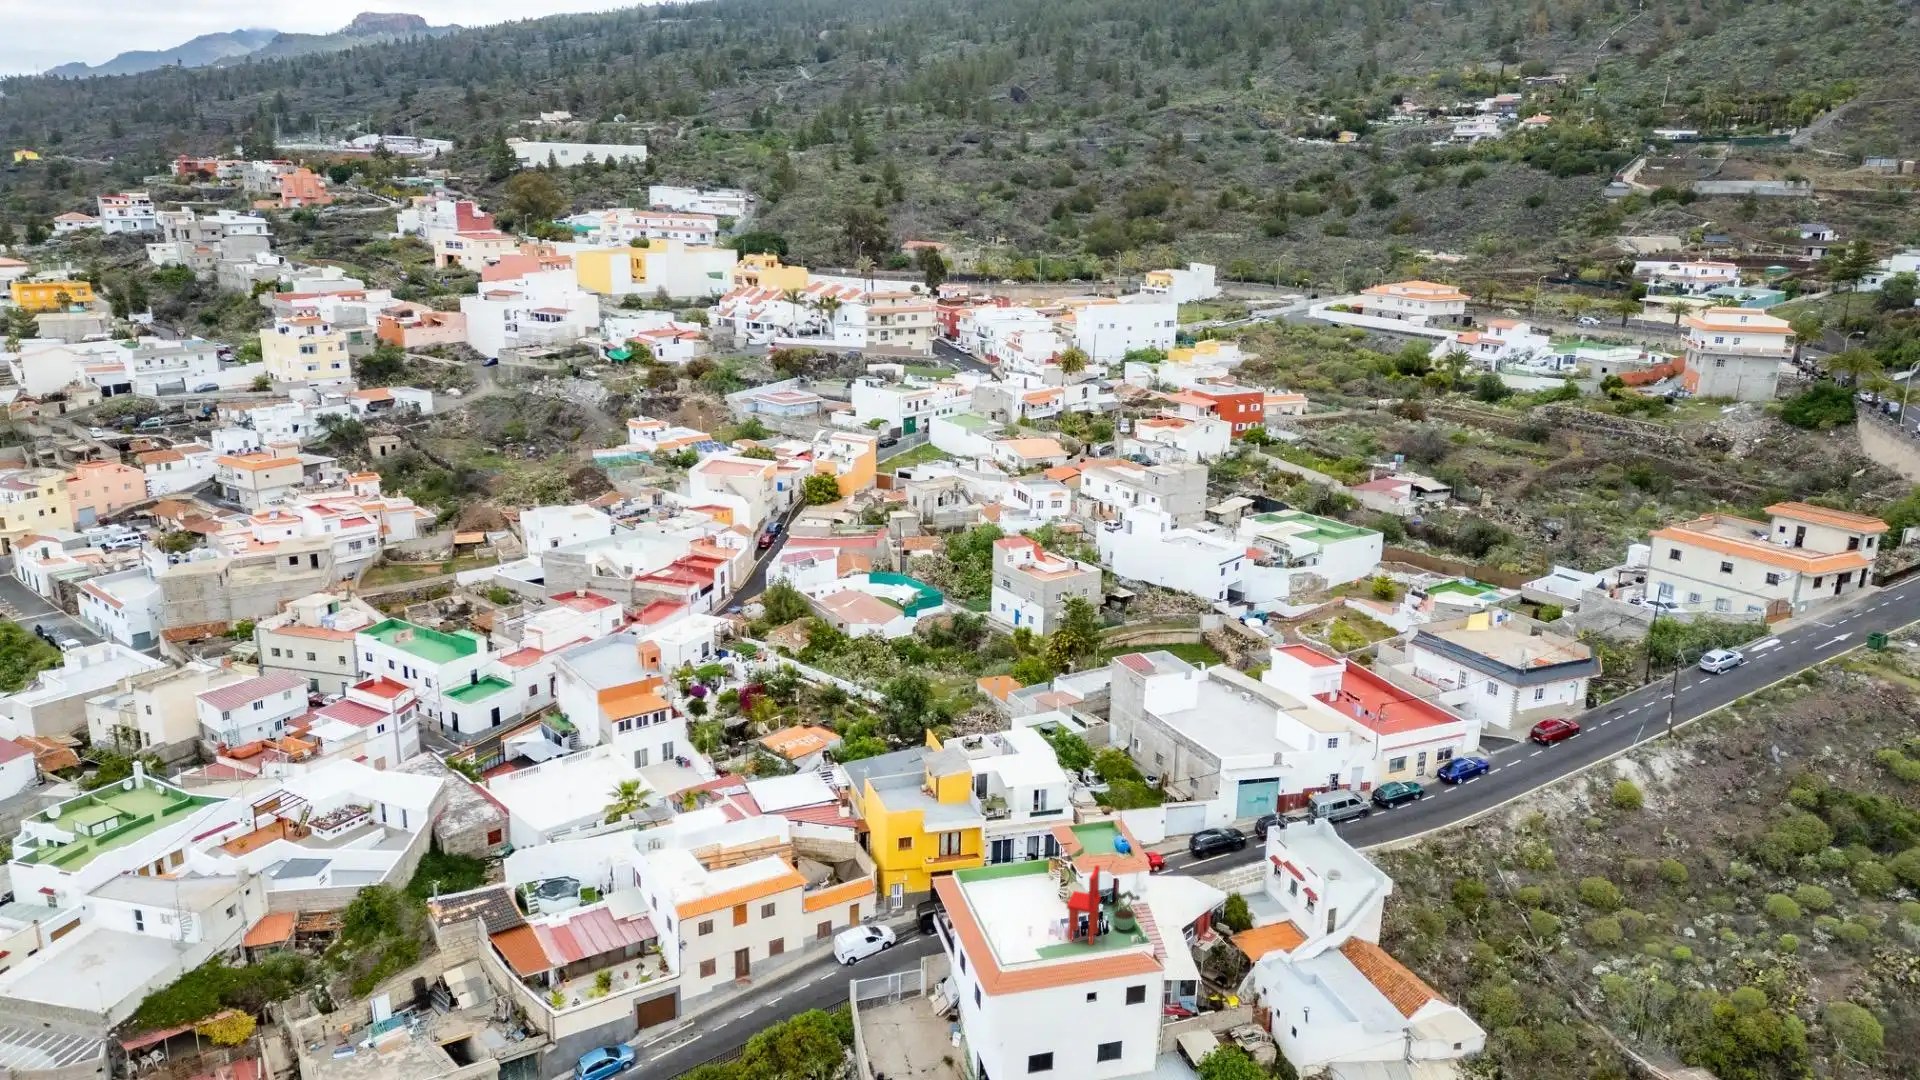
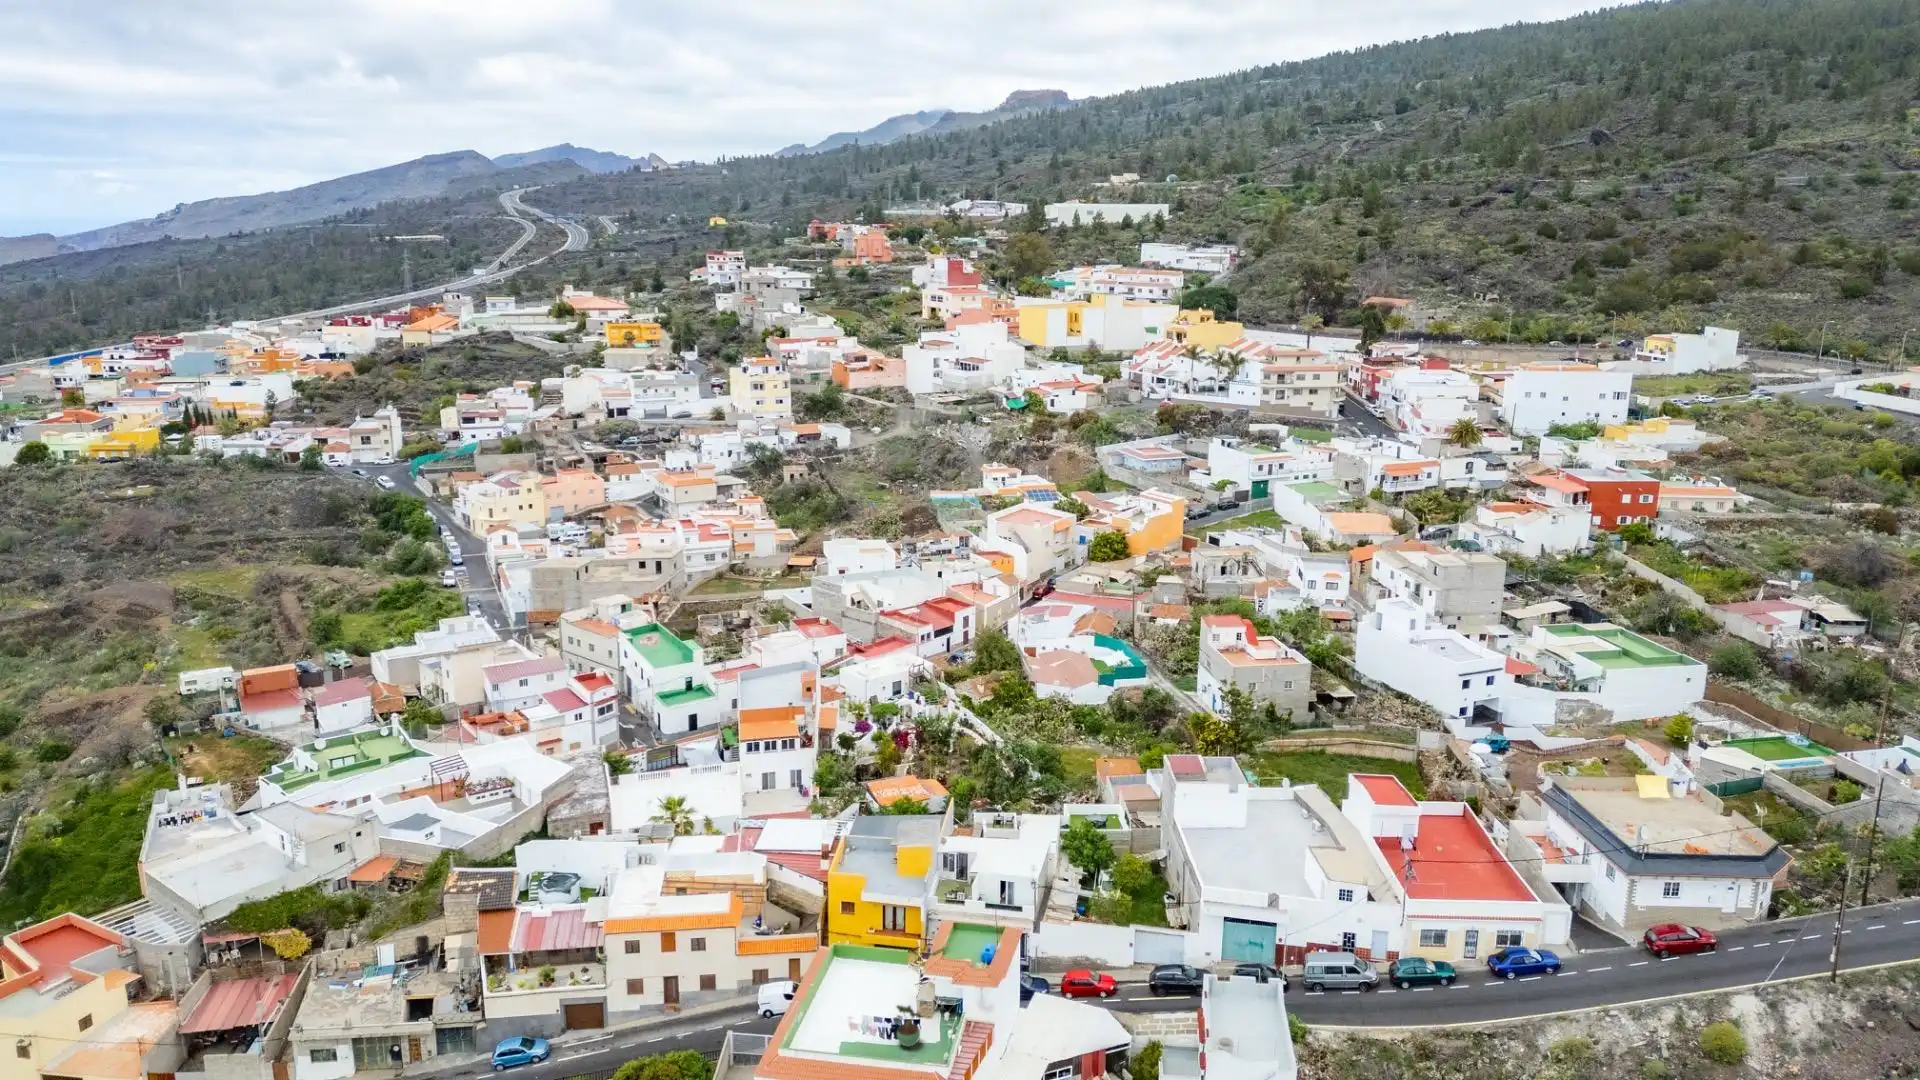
chair: present [1067,865,1101,945] -> none [838,970,880,1053]

